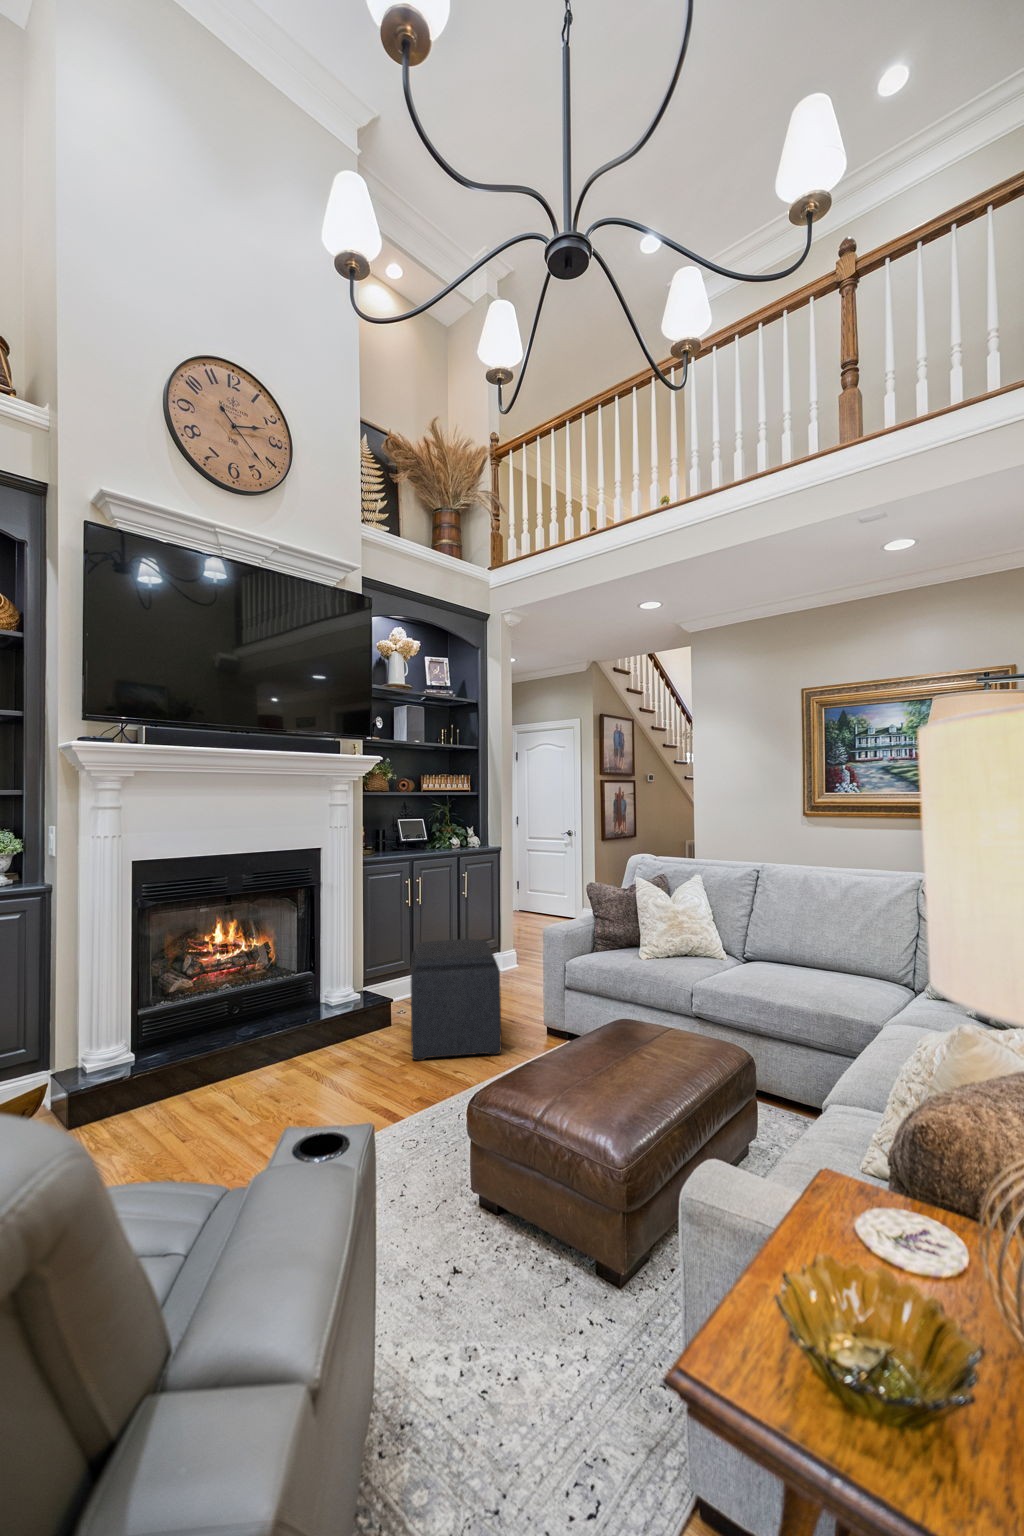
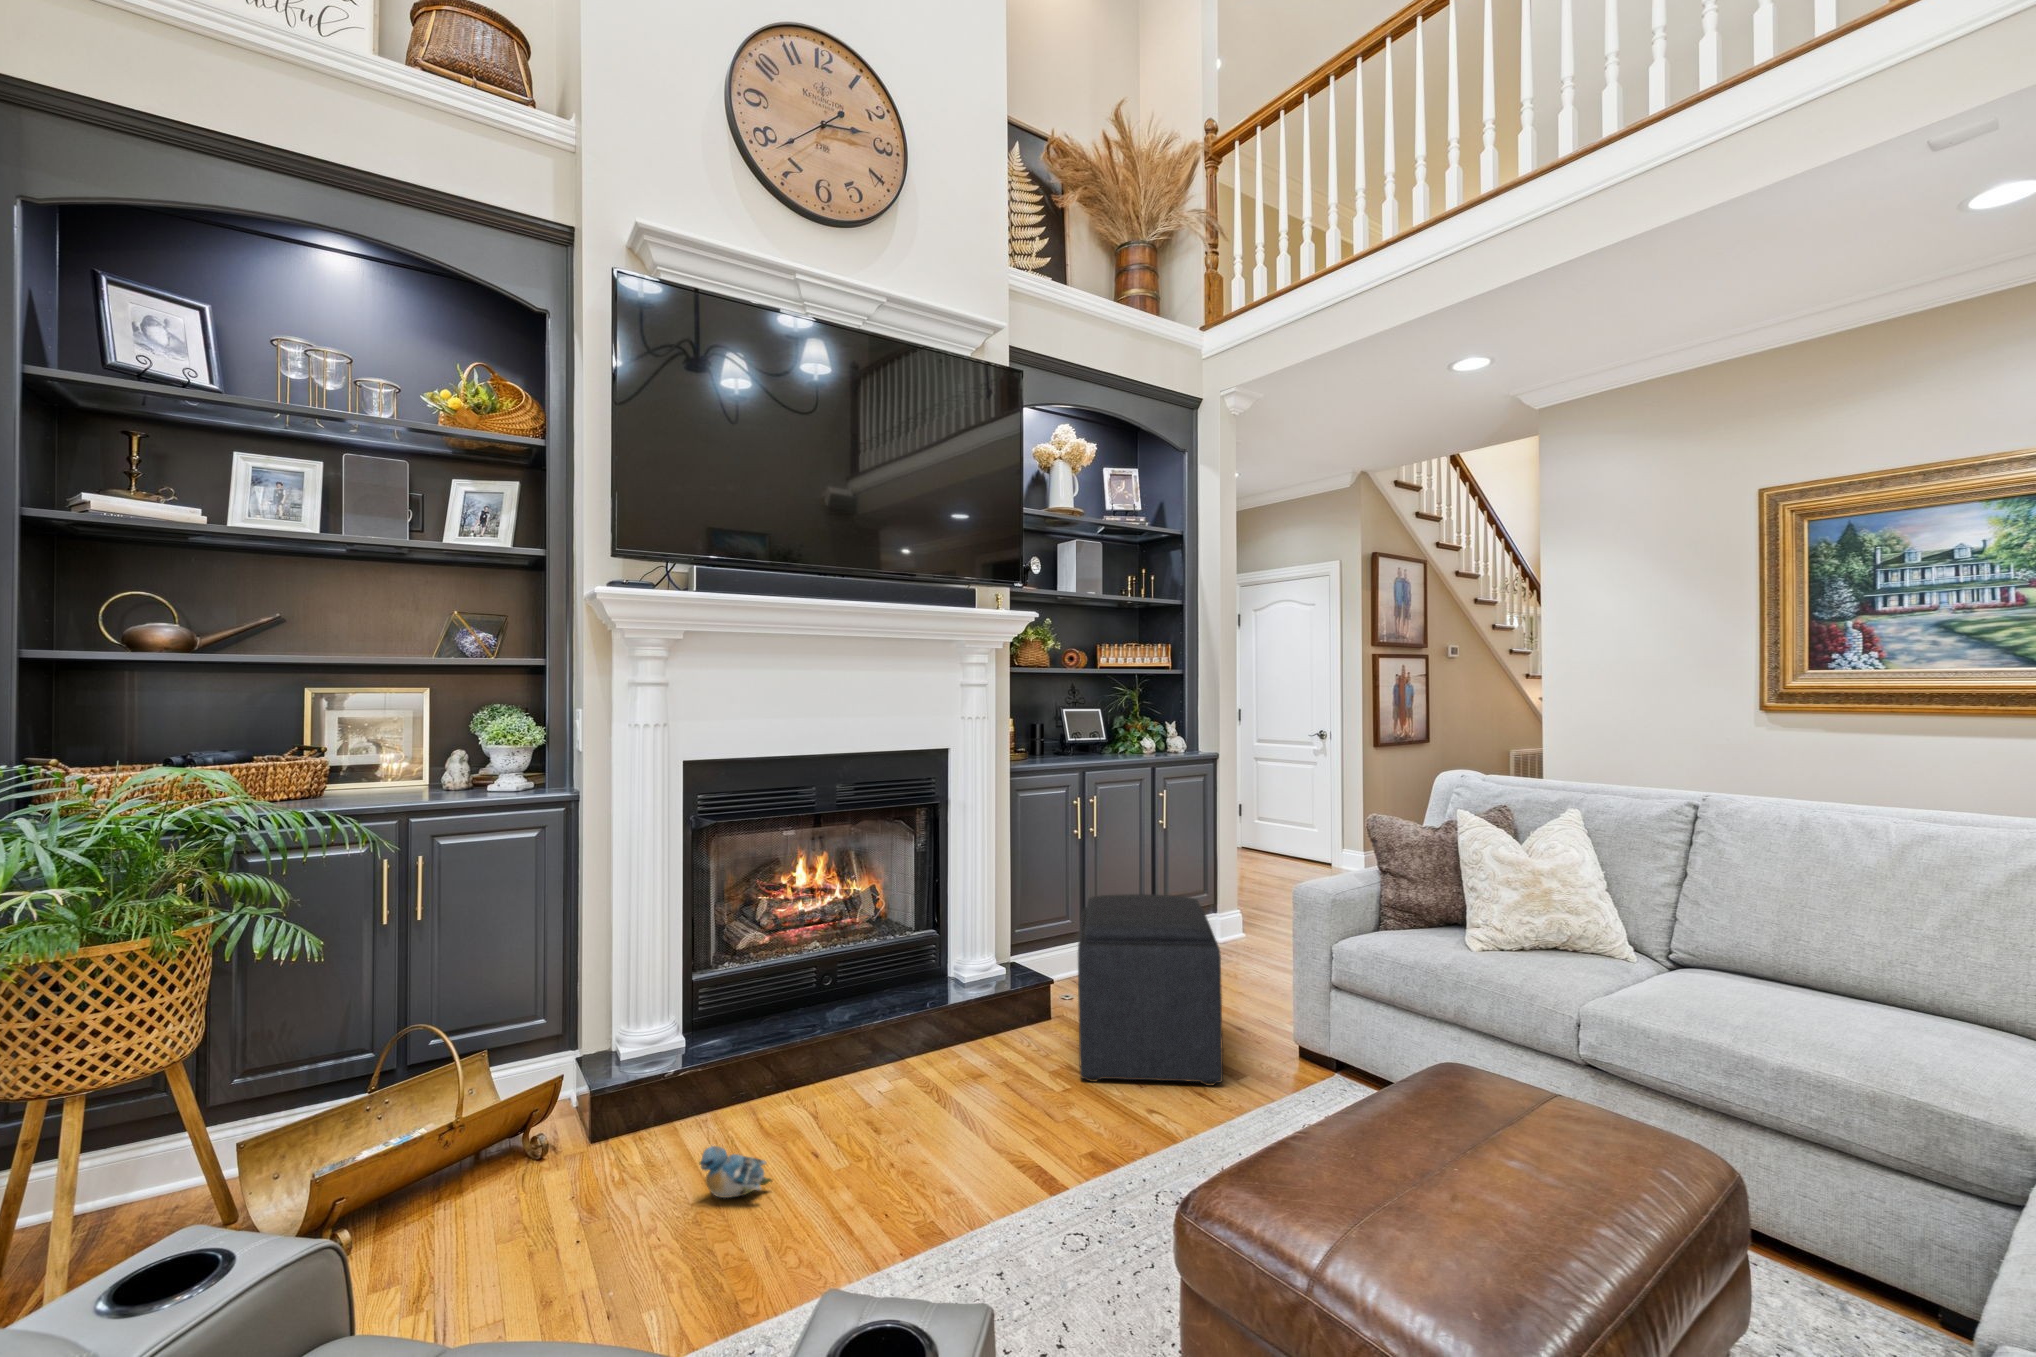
plush toy: none [158,1117,211,1151] -> present [699,1146,772,1198]

